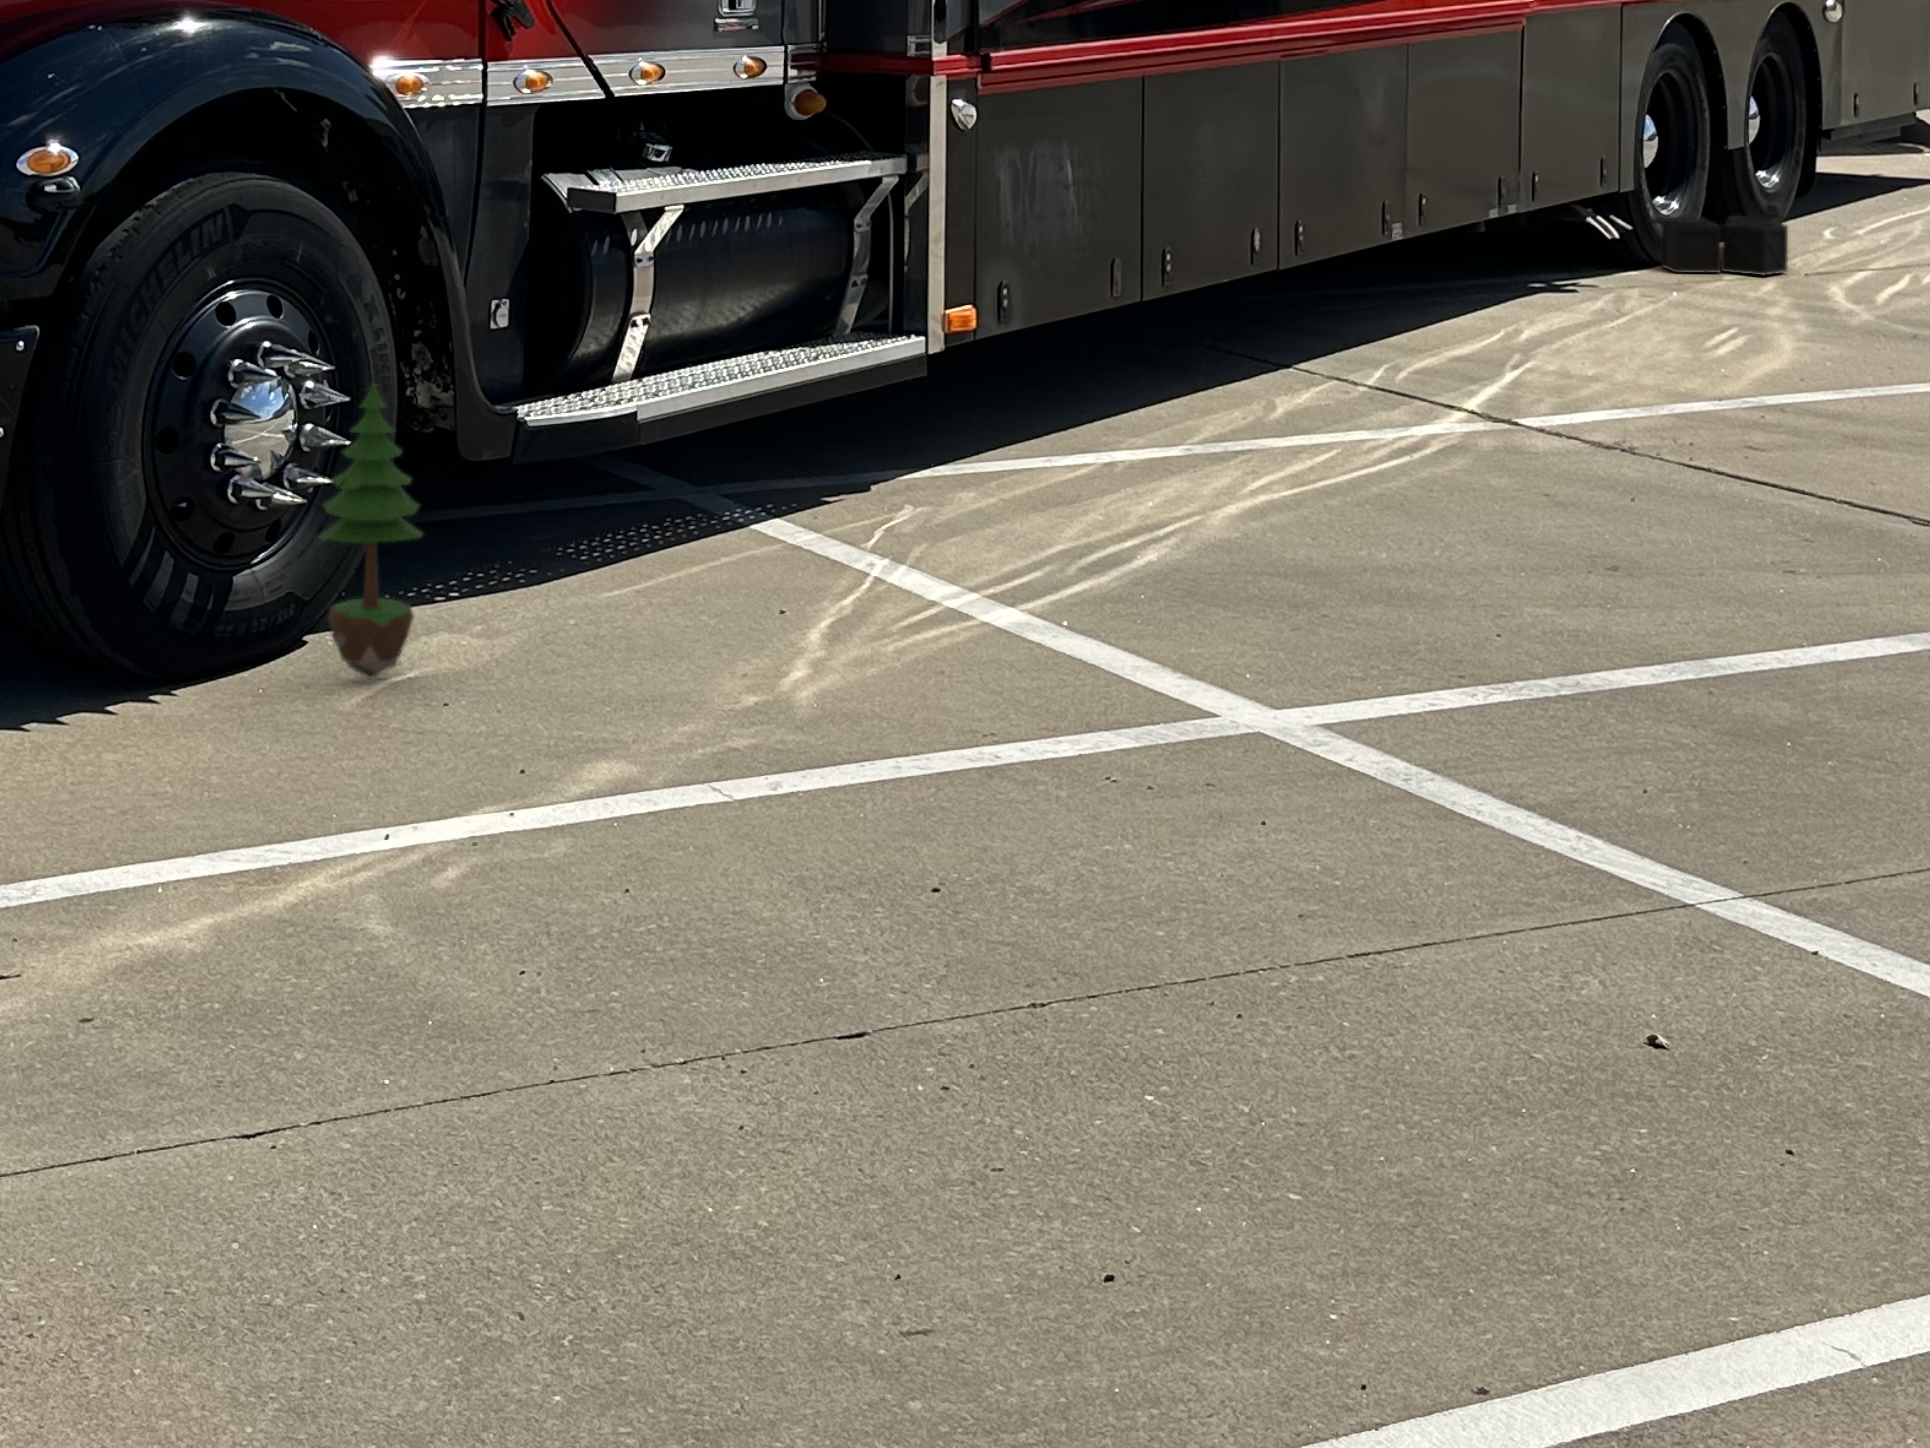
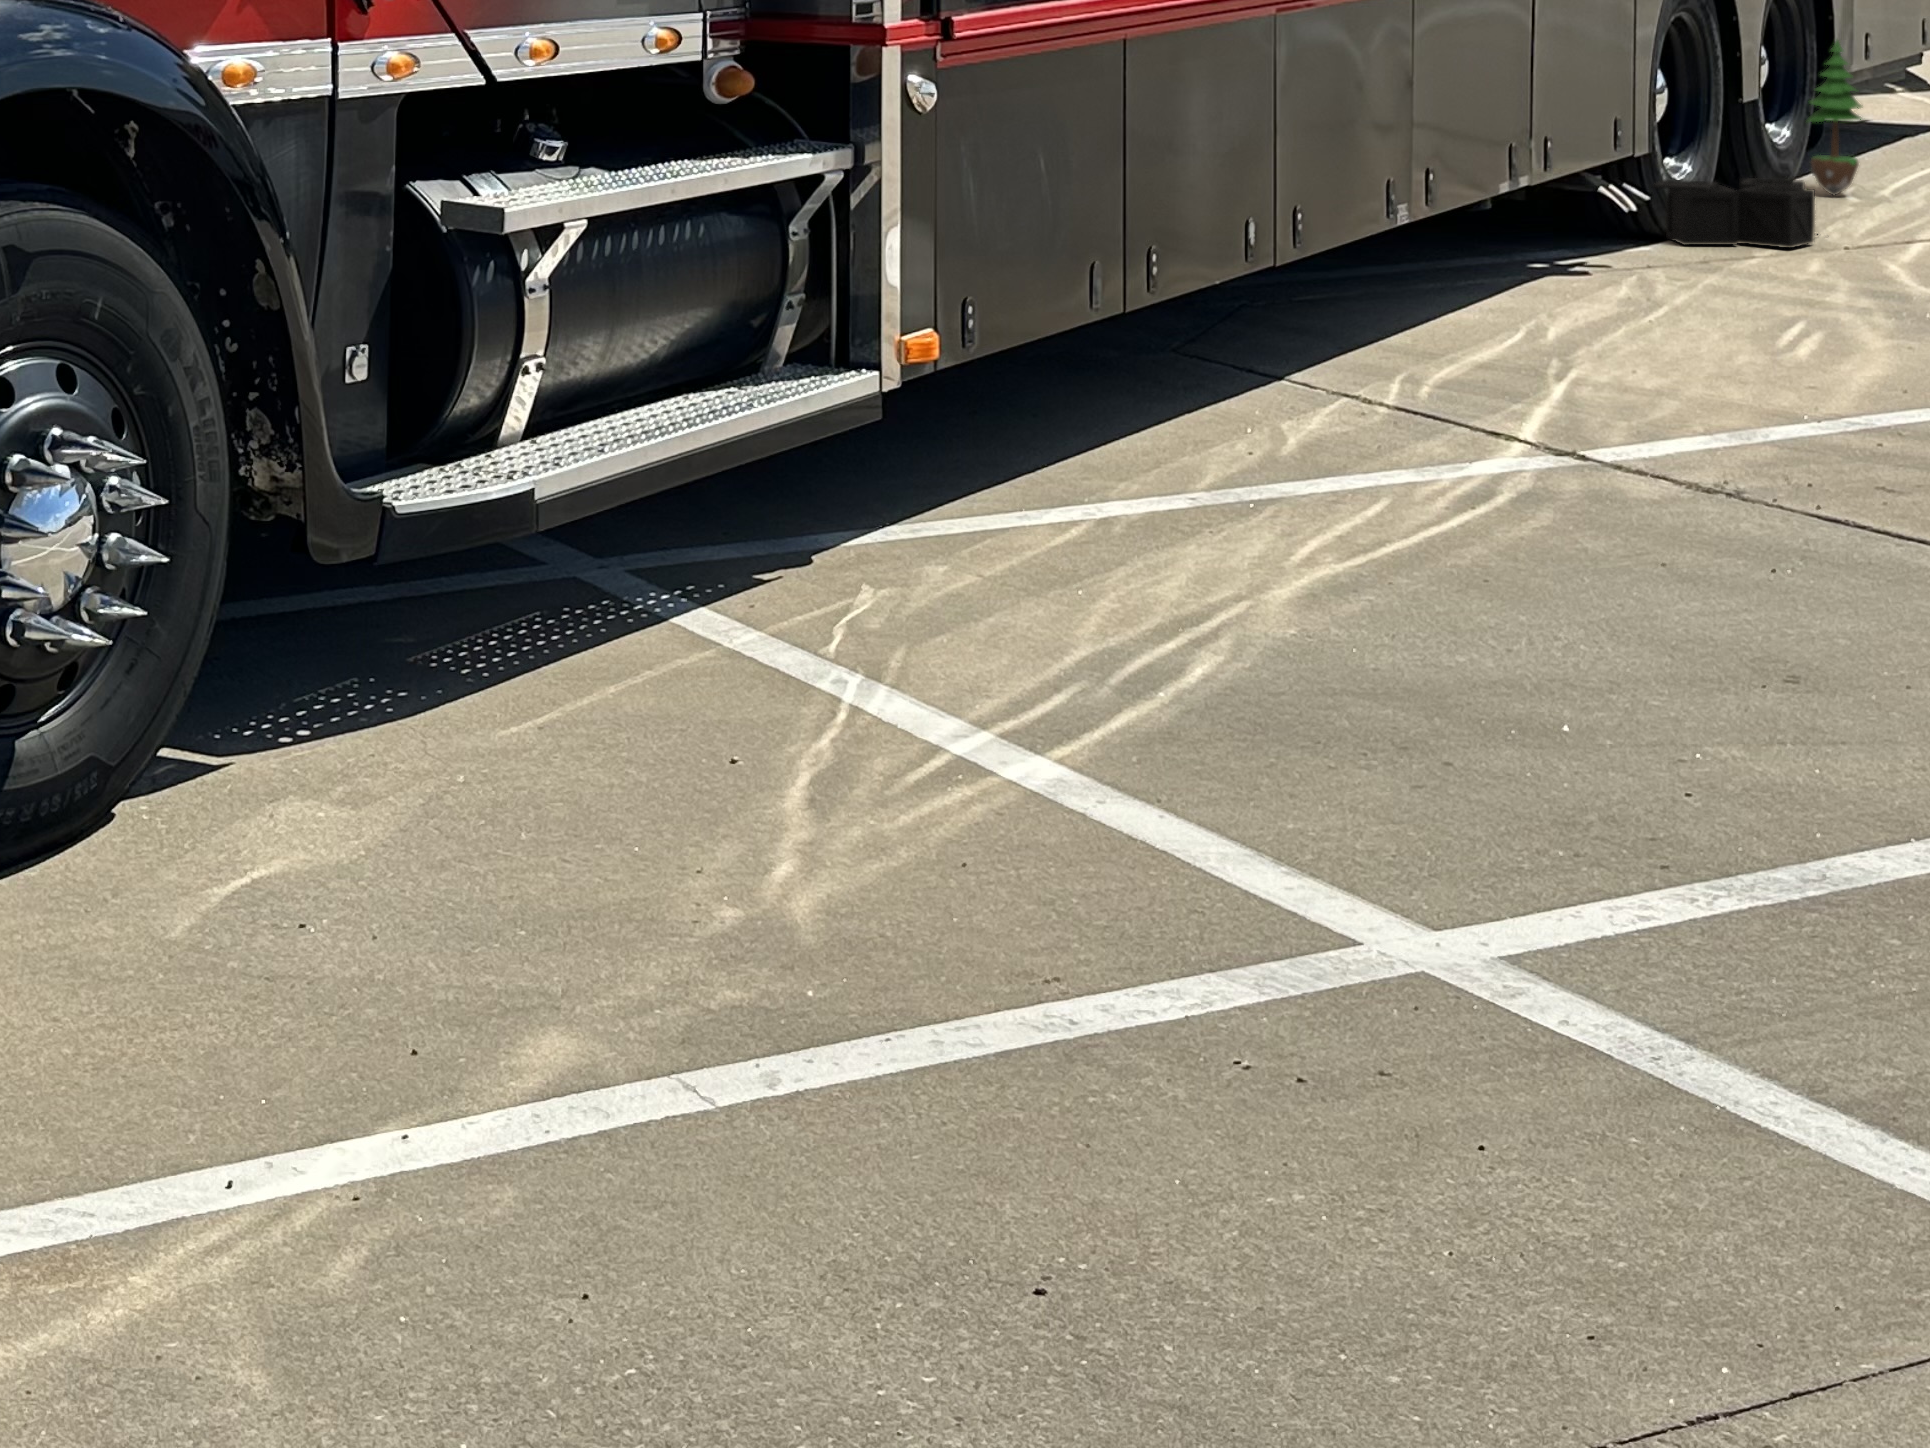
potted tree: present [319,383,423,679] -> present [1807,40,1862,195]

